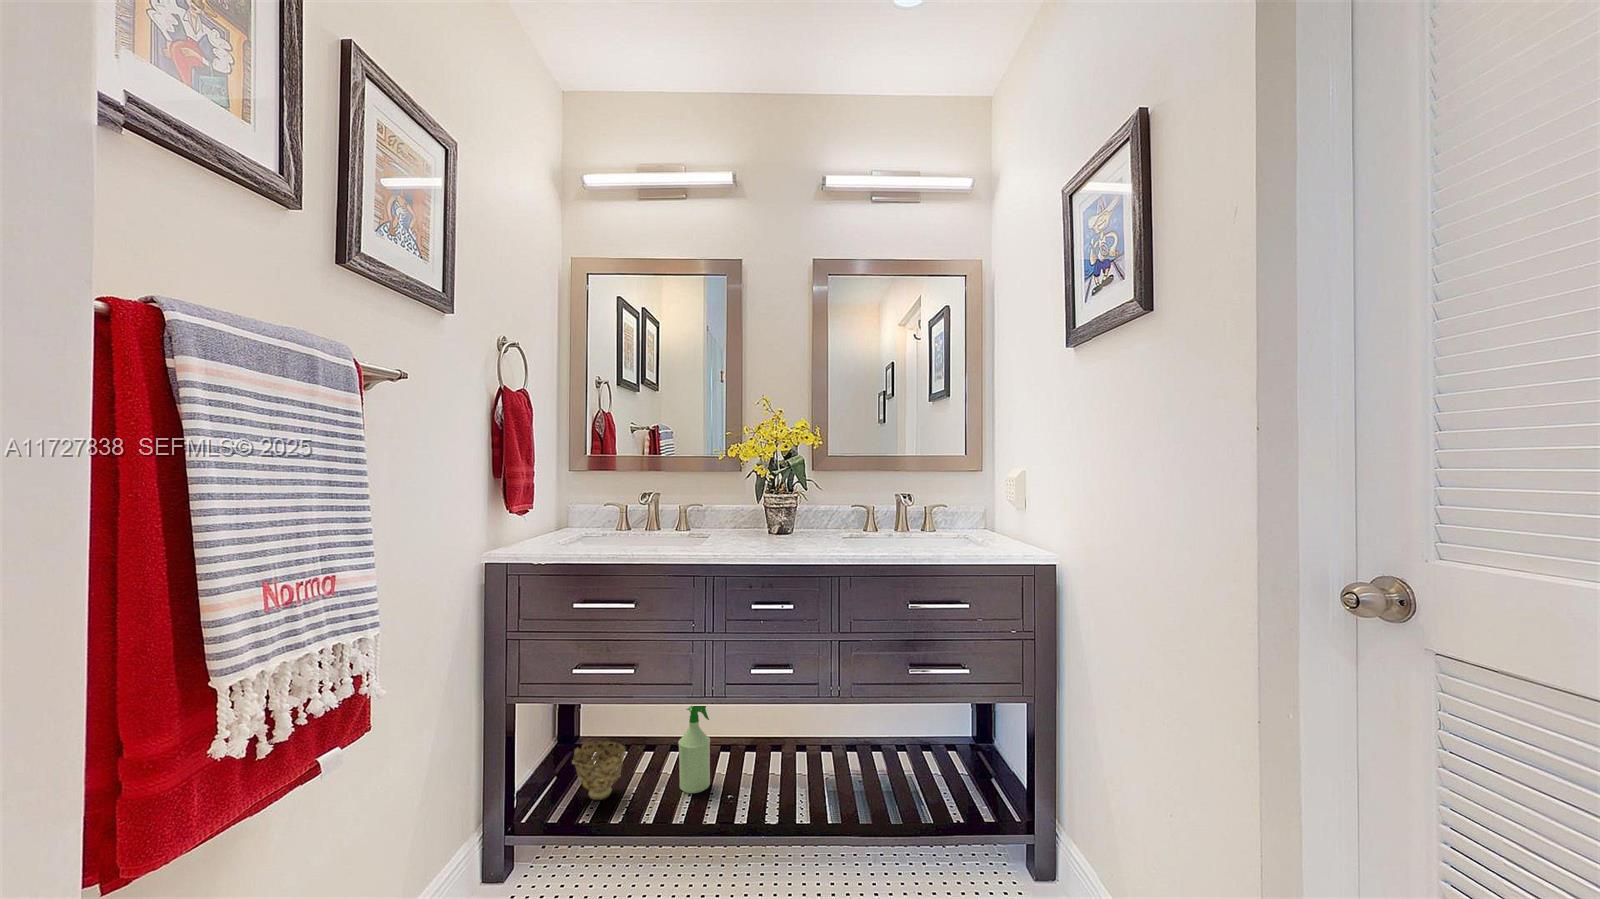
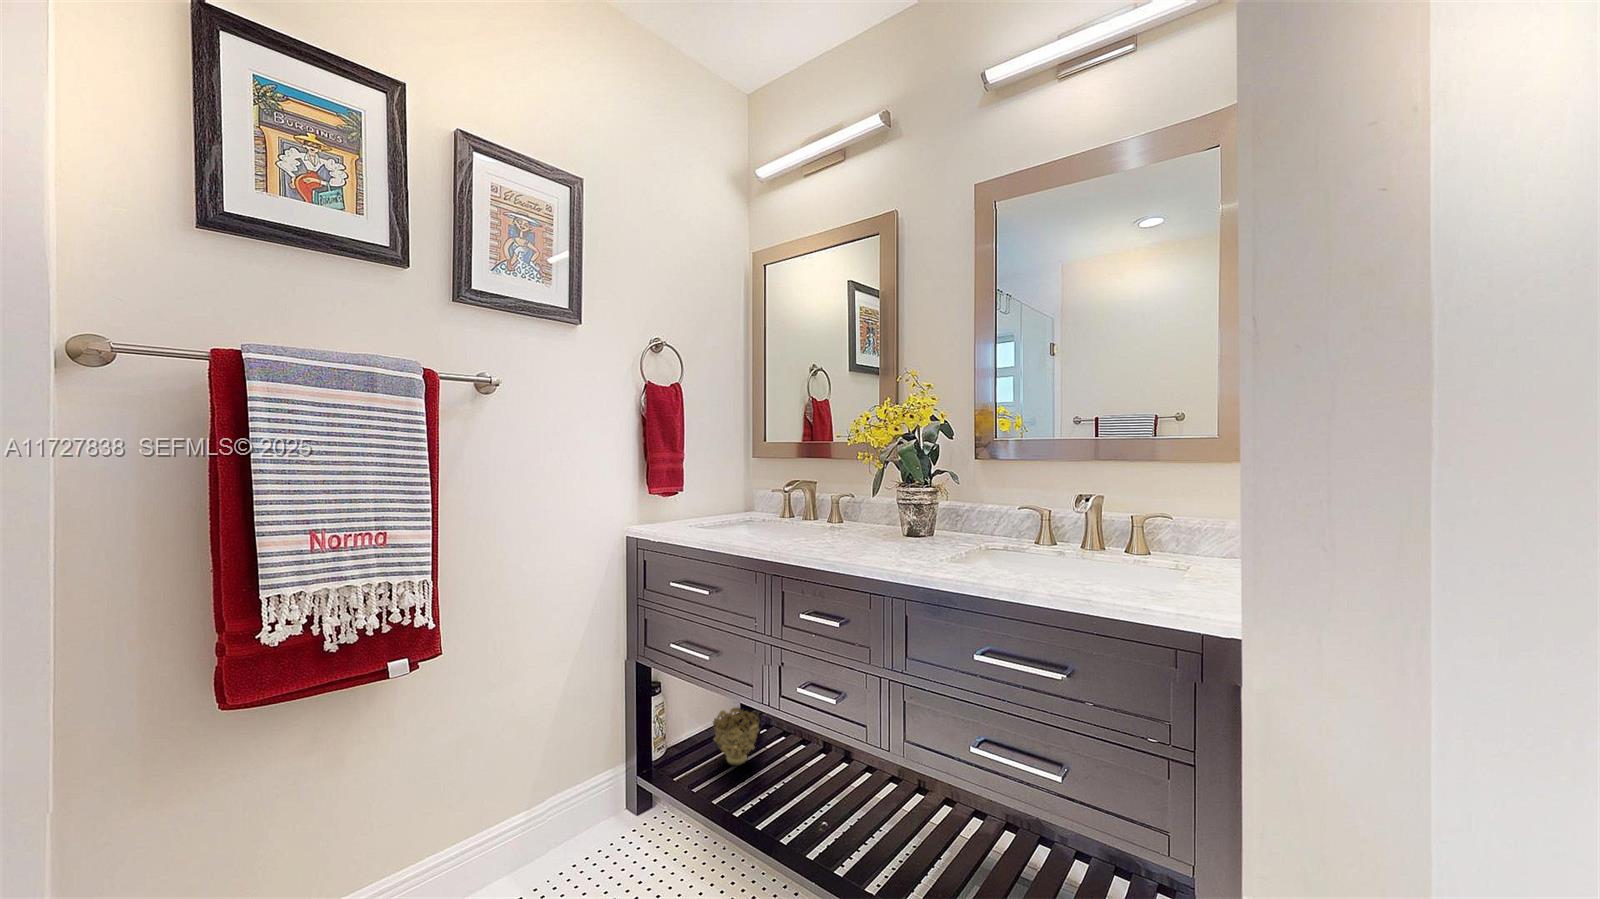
spray bottle: present [678,706,710,793] -> none [801,699,838,793]

